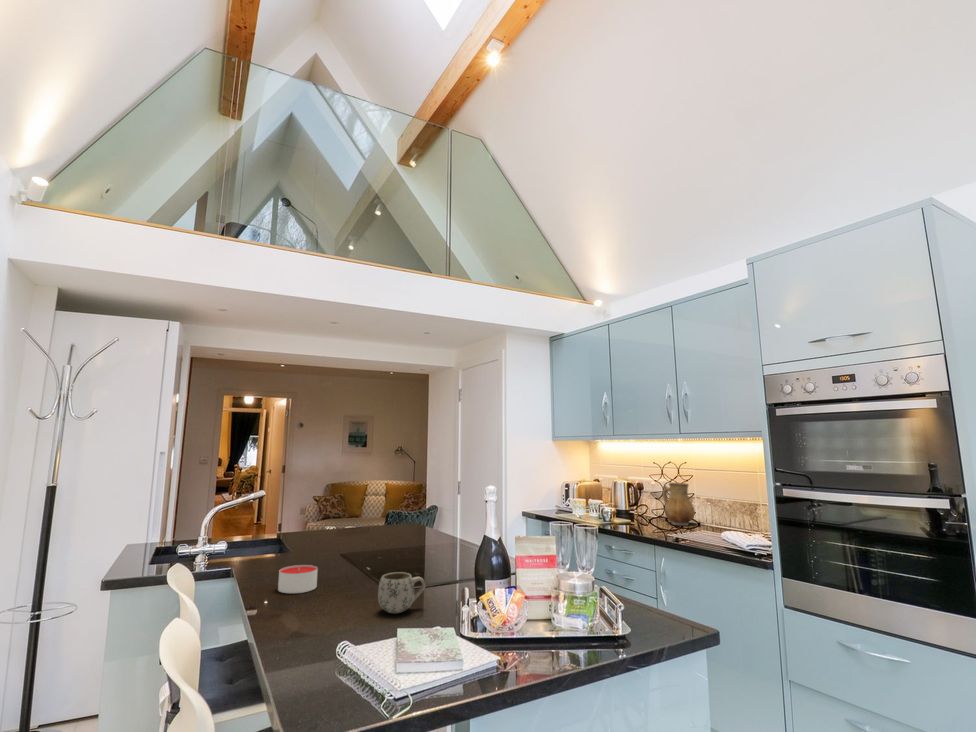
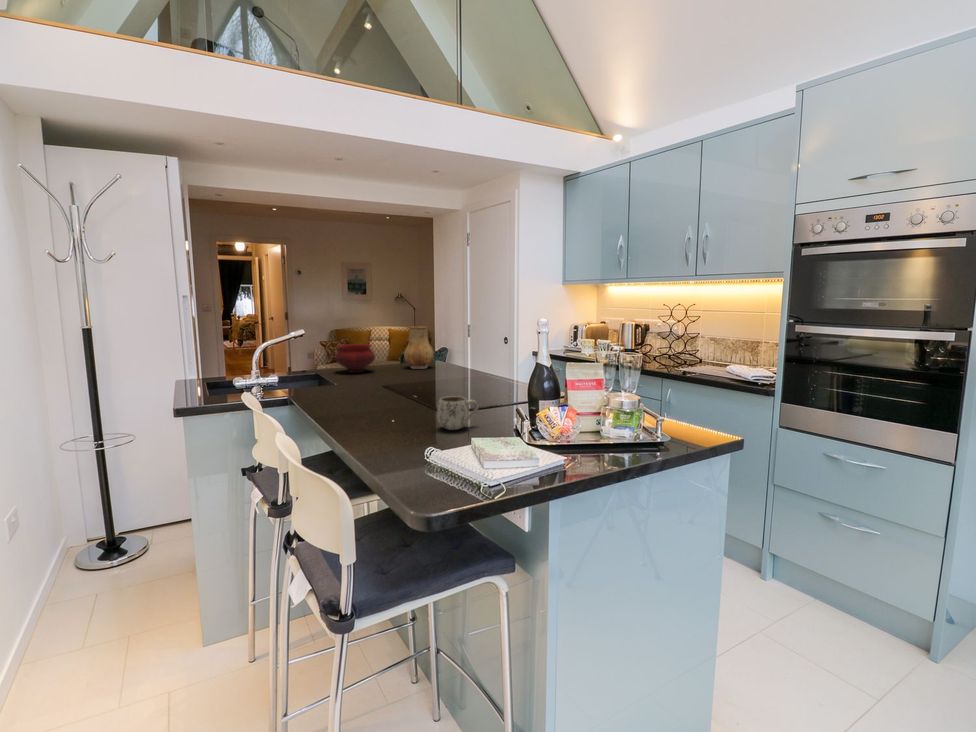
ceramic pitcher: present [663,483,695,526] -> present [404,326,434,369]
bowl: none [303,505,347,537] -> present [335,344,375,373]
candle: present [278,565,318,593] -> none [337,393,372,416]

